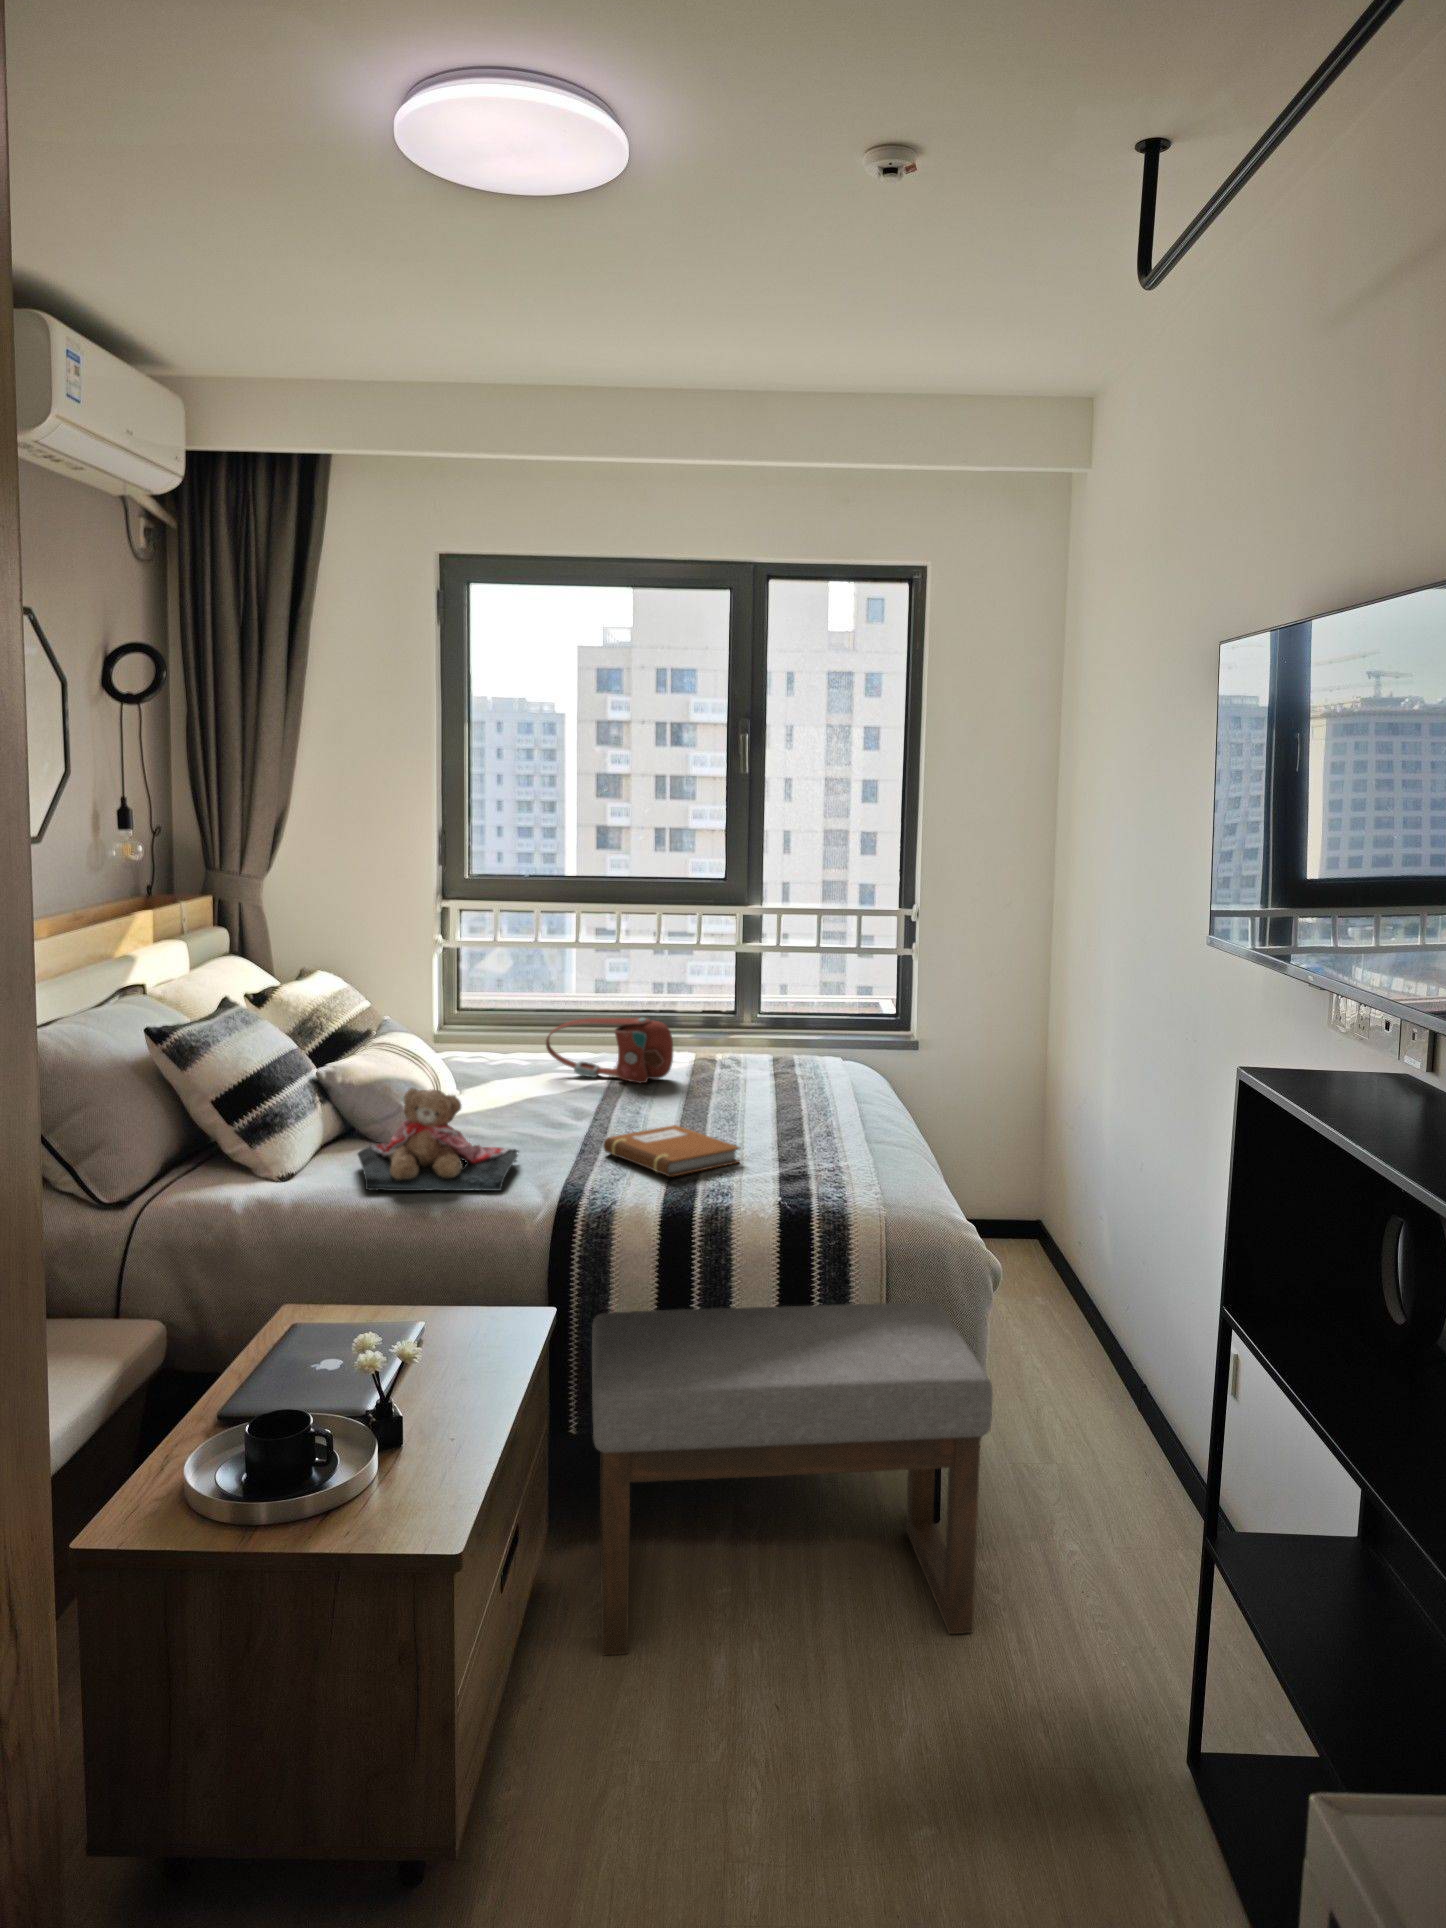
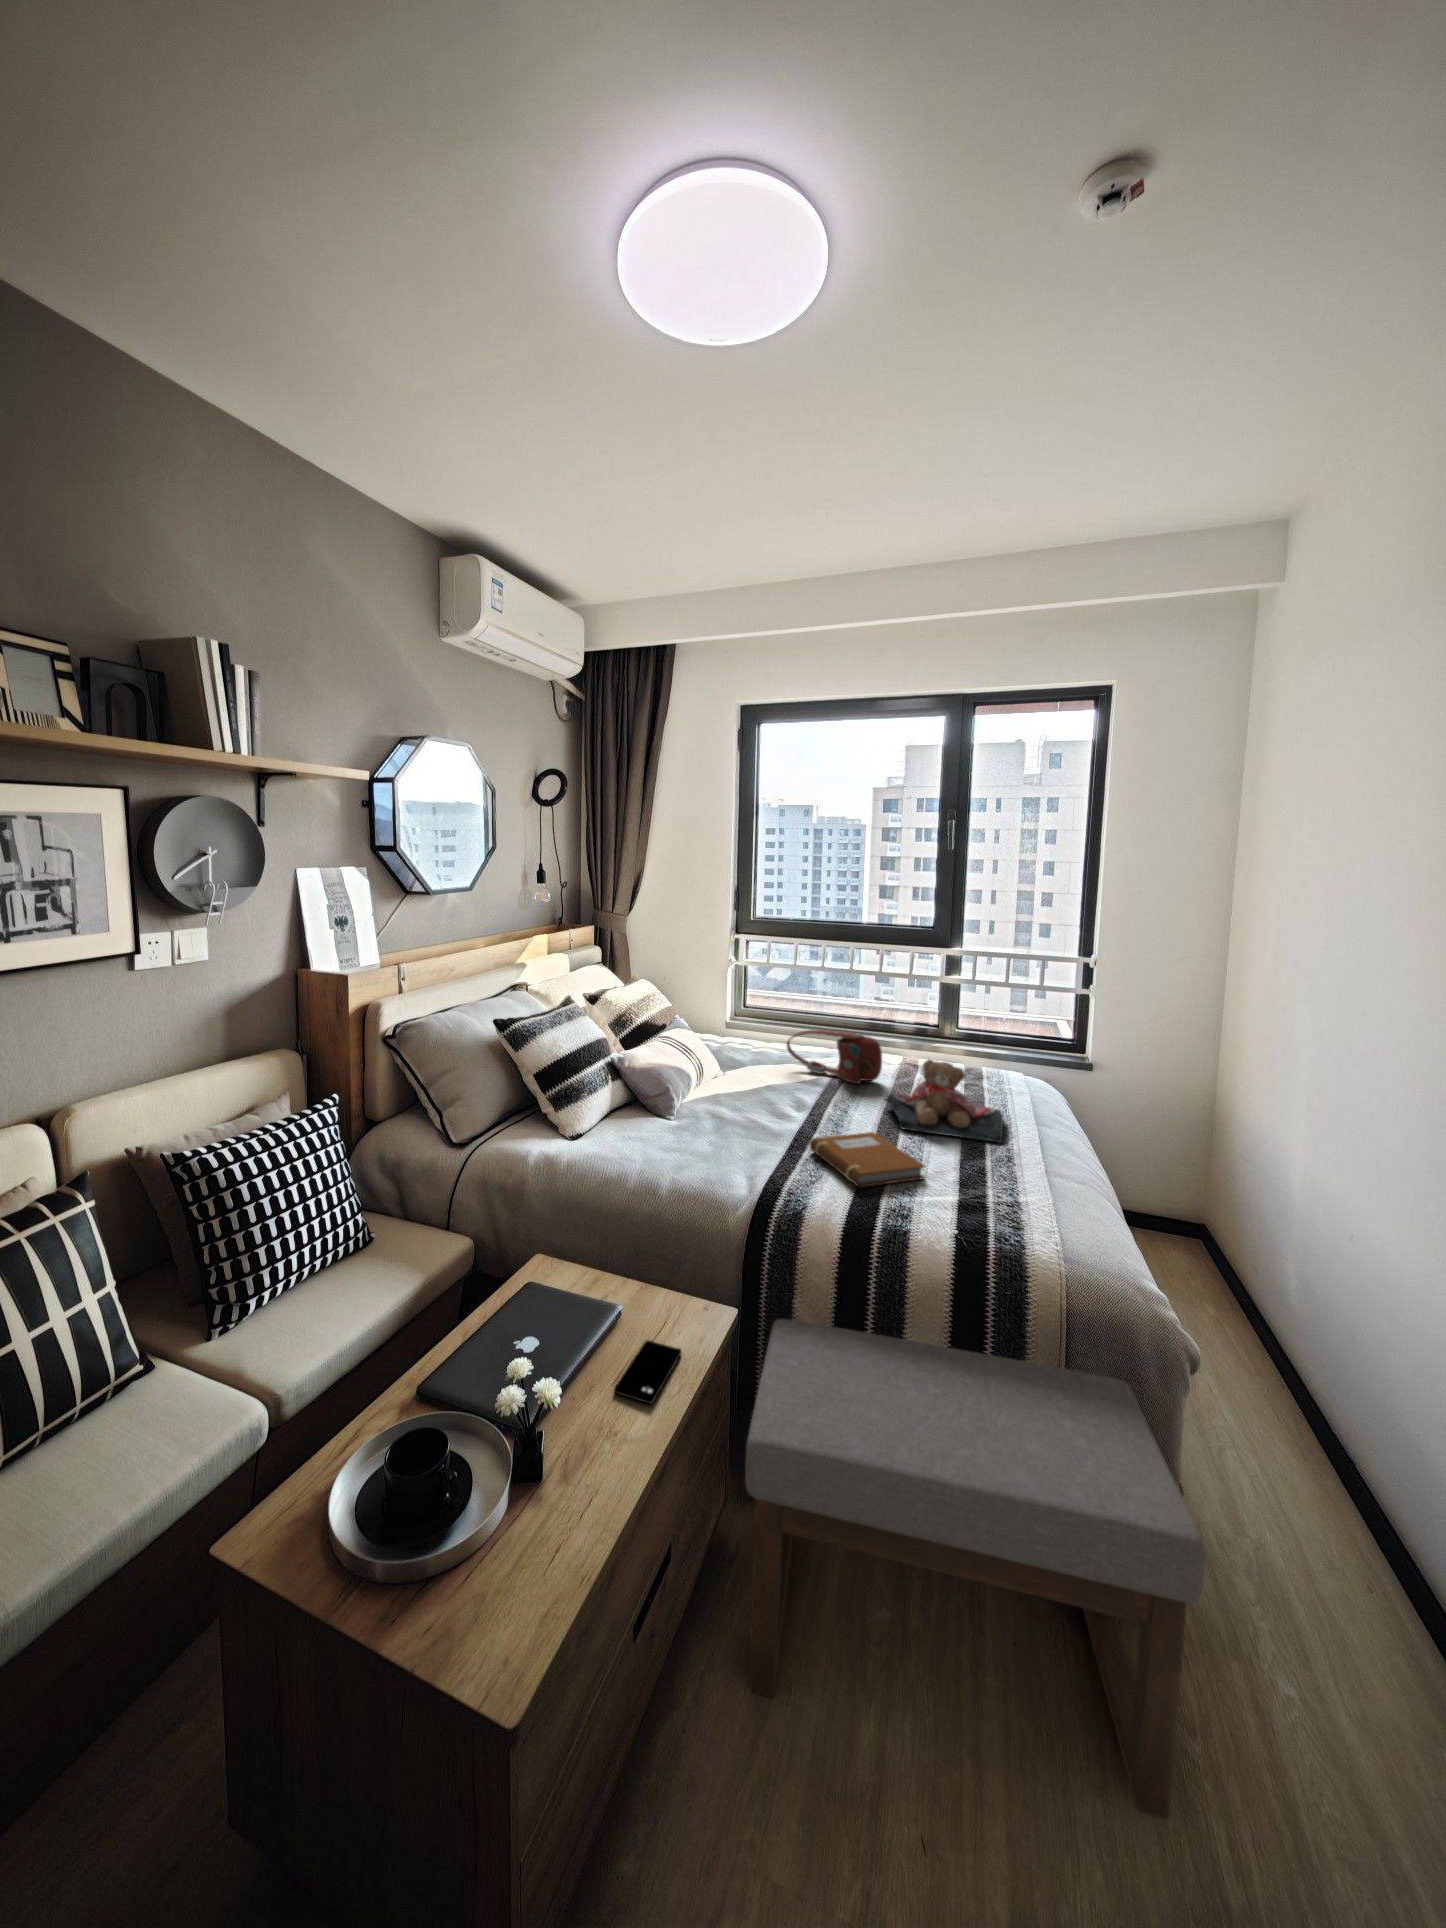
teddy bear: present [358,1088,518,1191] -> present [885,1059,1003,1143]
smartphone: none [447,1342,507,1382] -> present [614,1340,682,1404]

